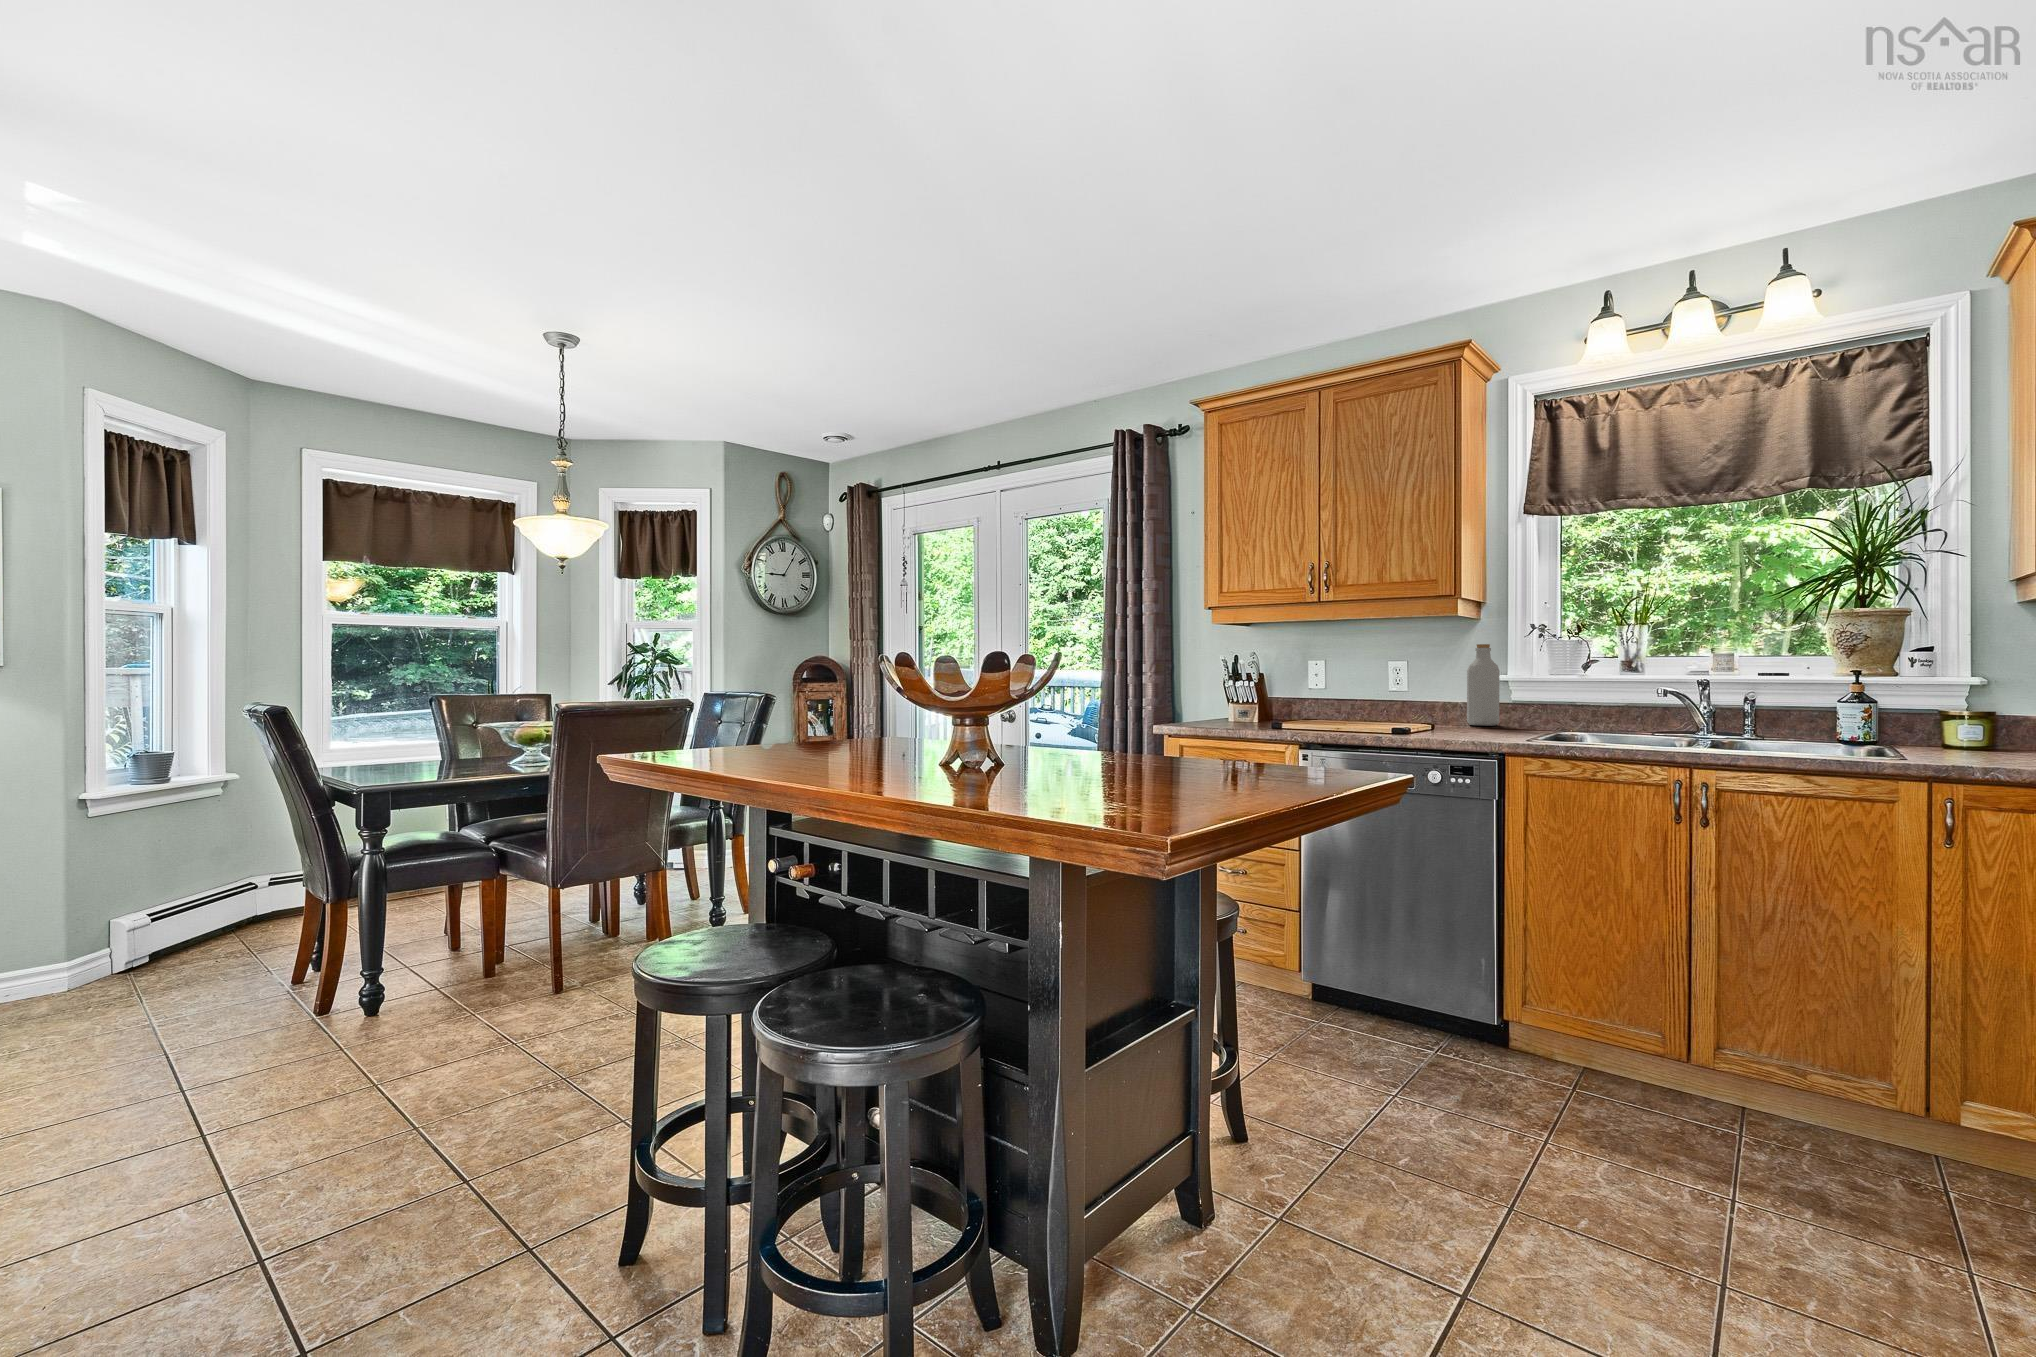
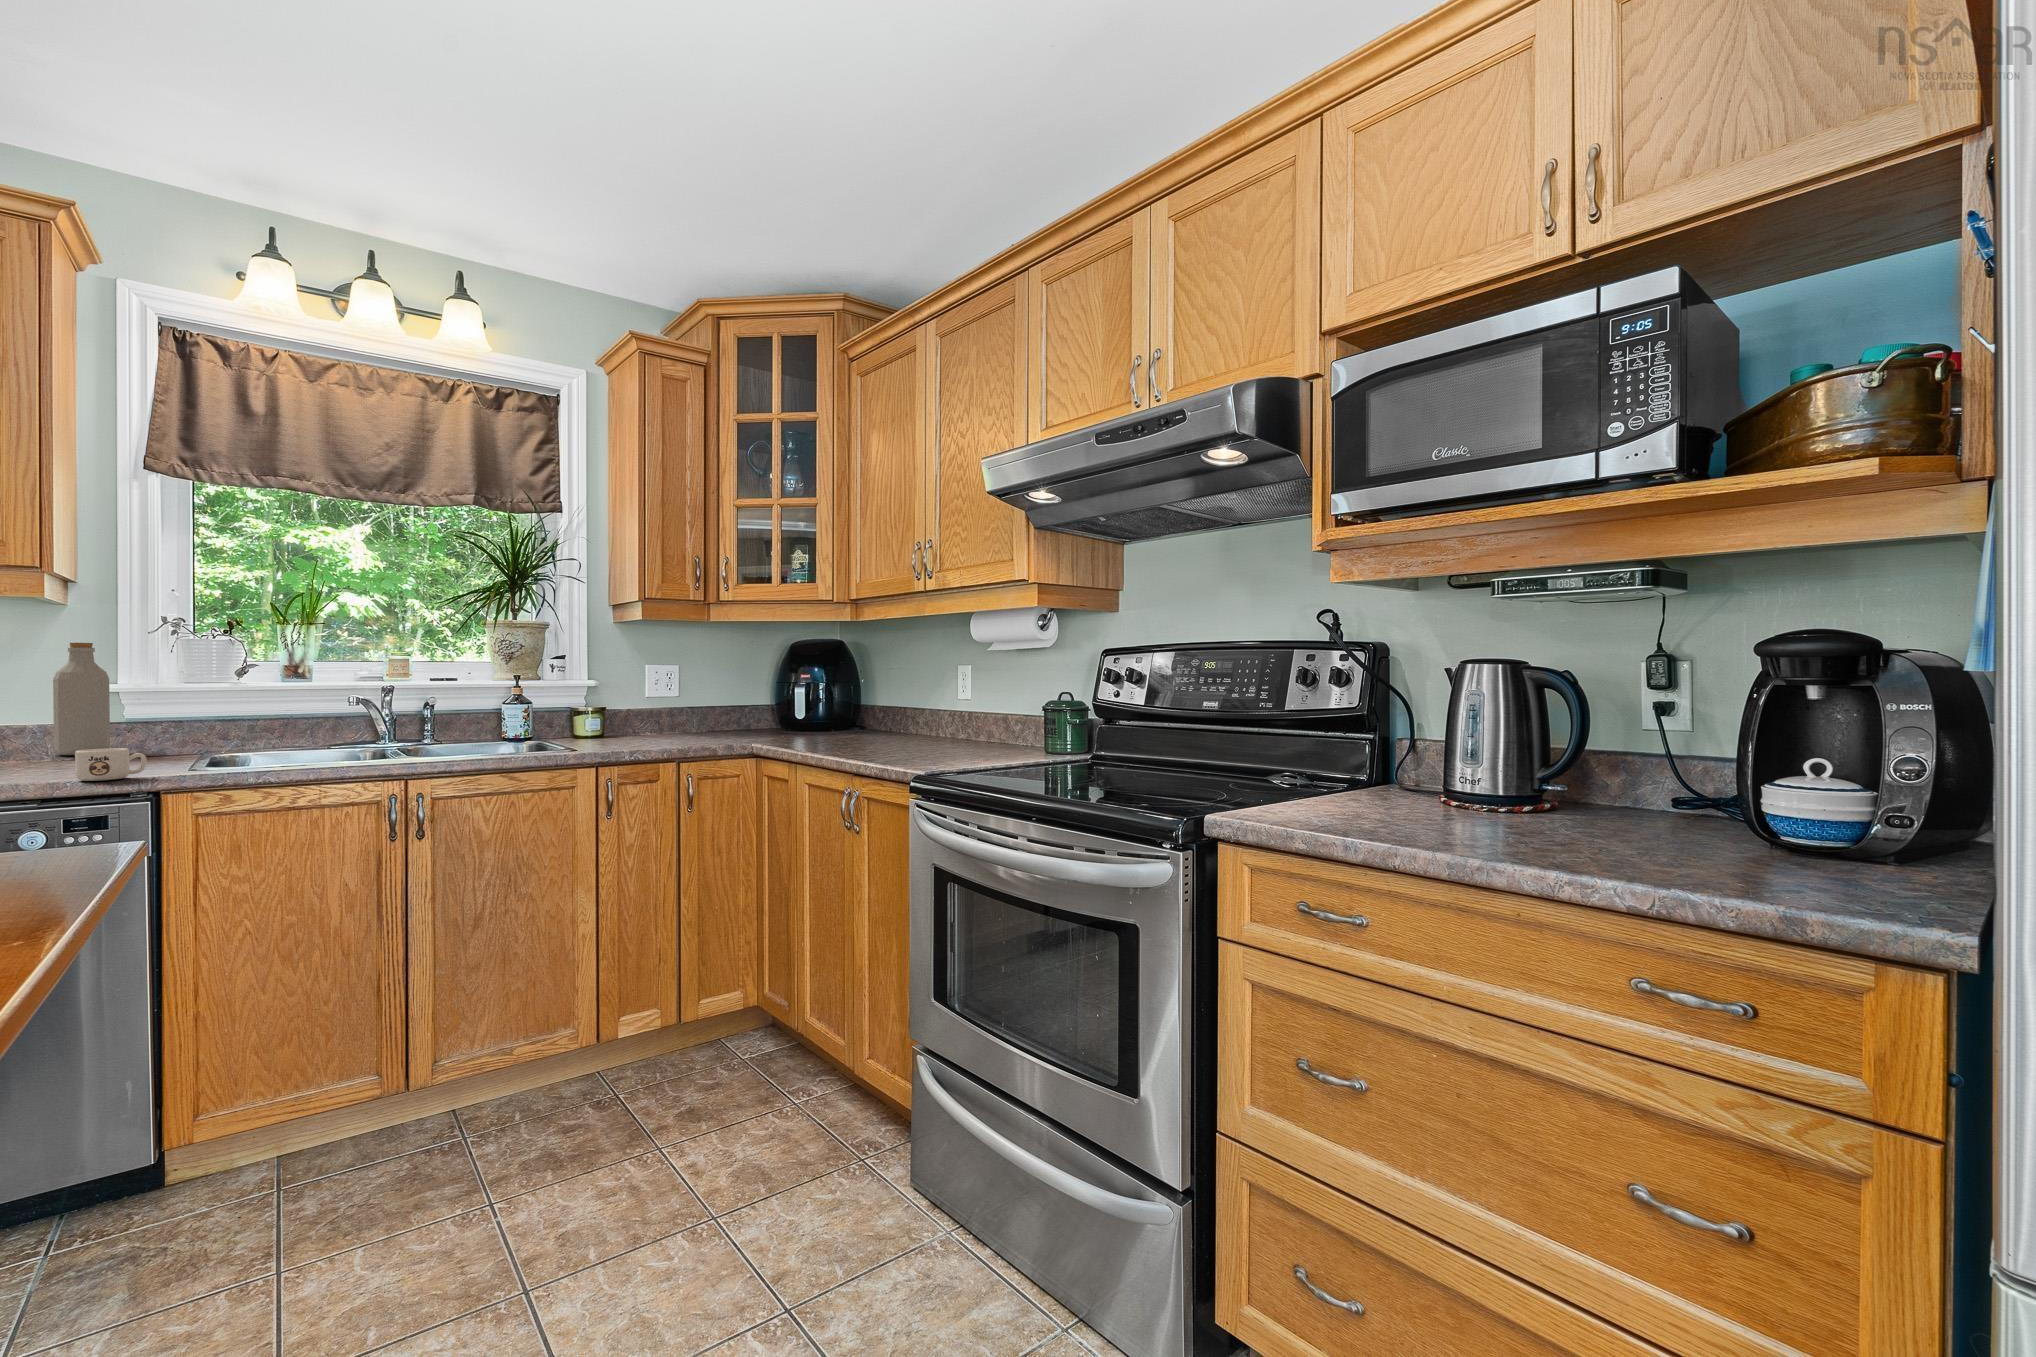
mug: none [1456,720,1498,743] -> present [75,748,147,781]

